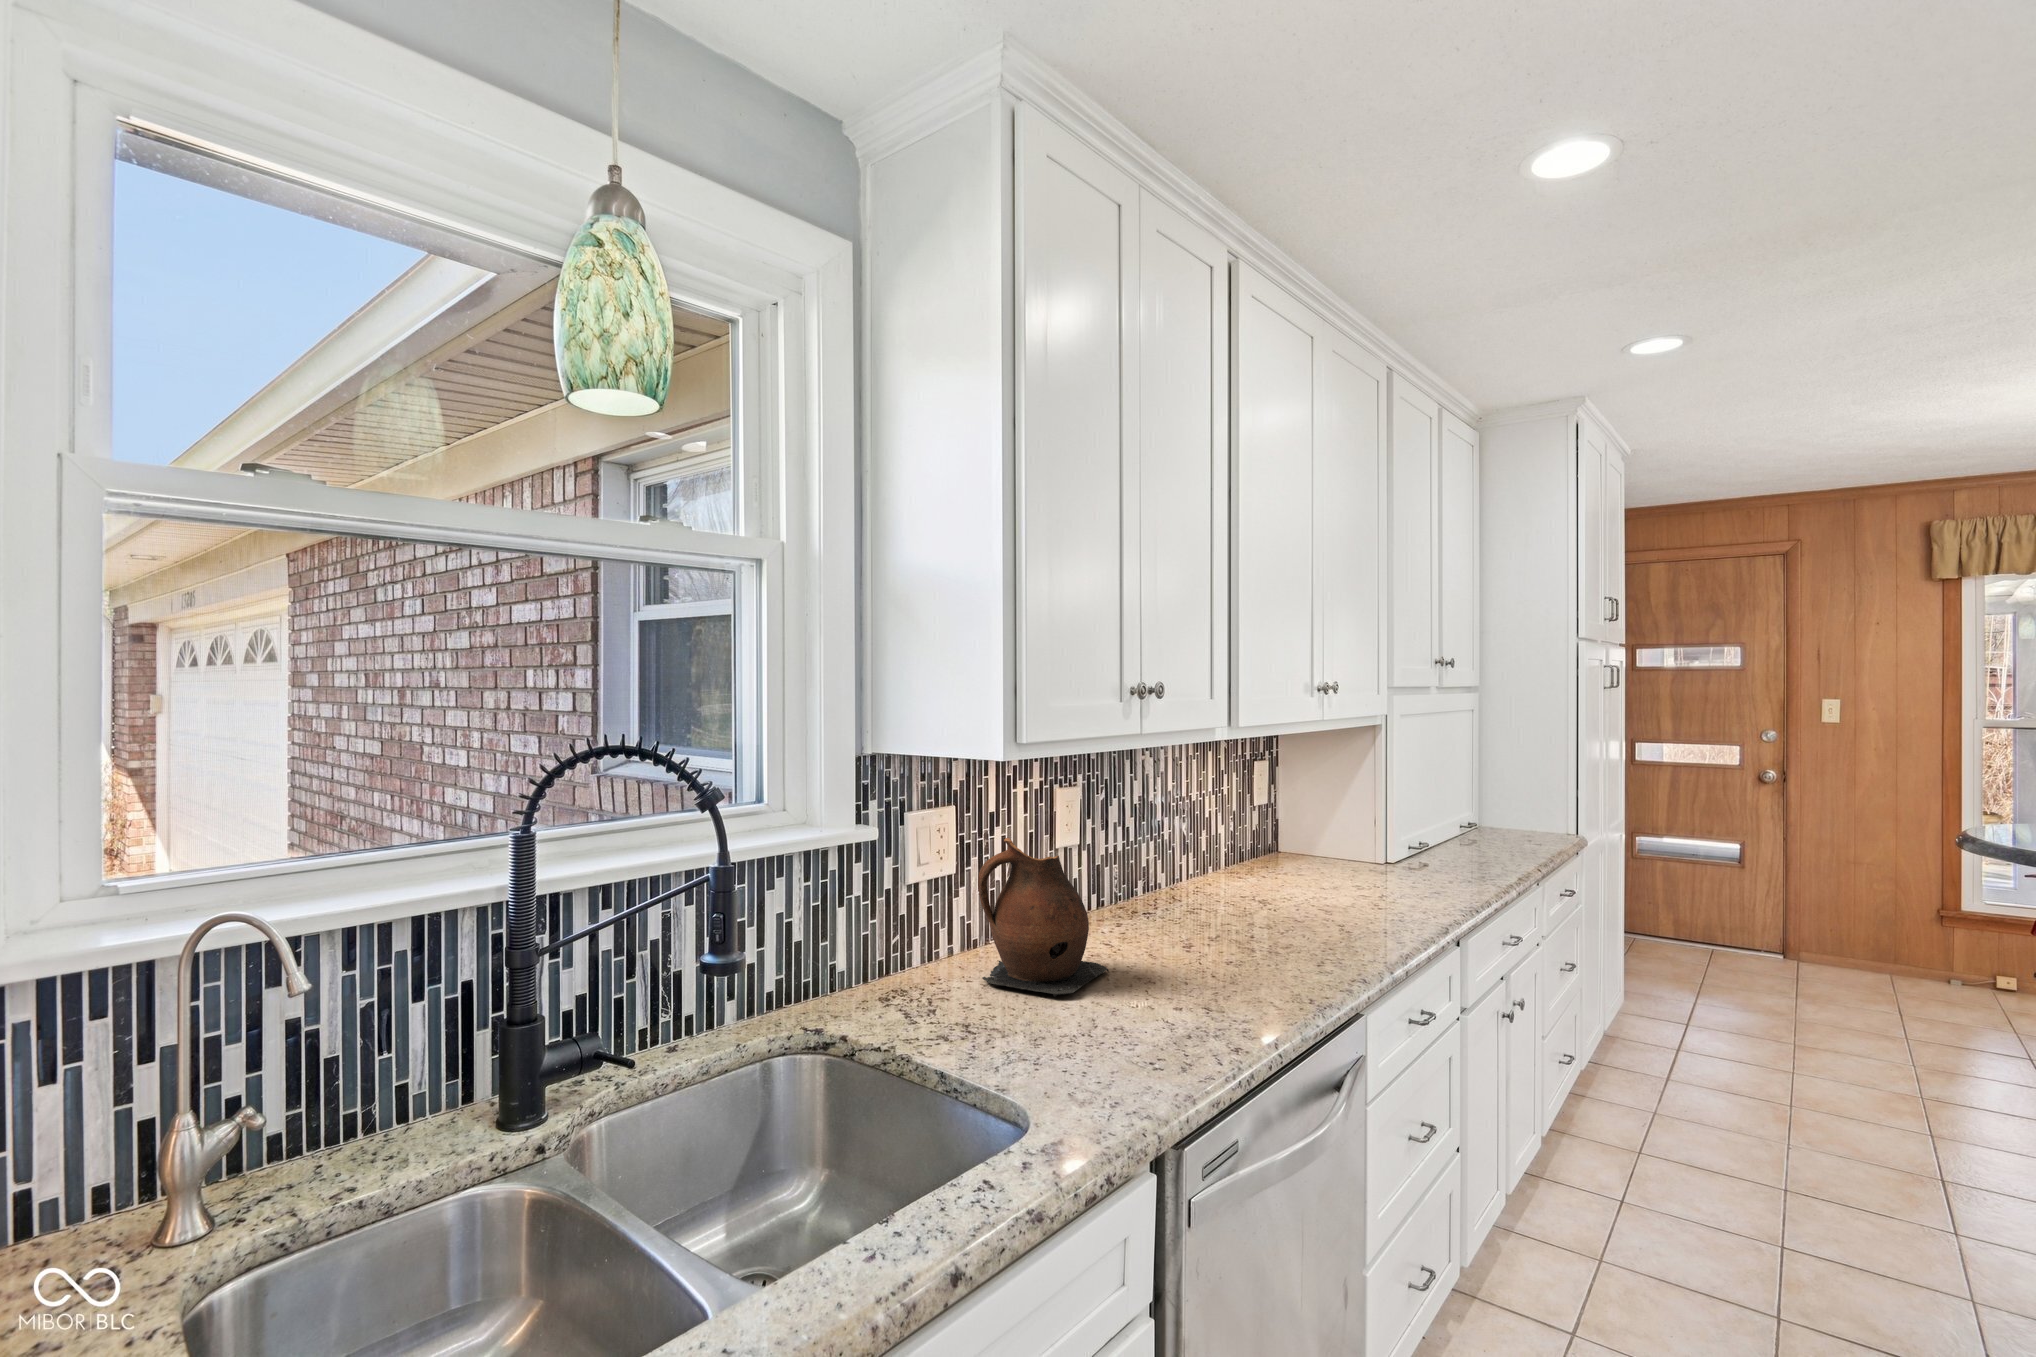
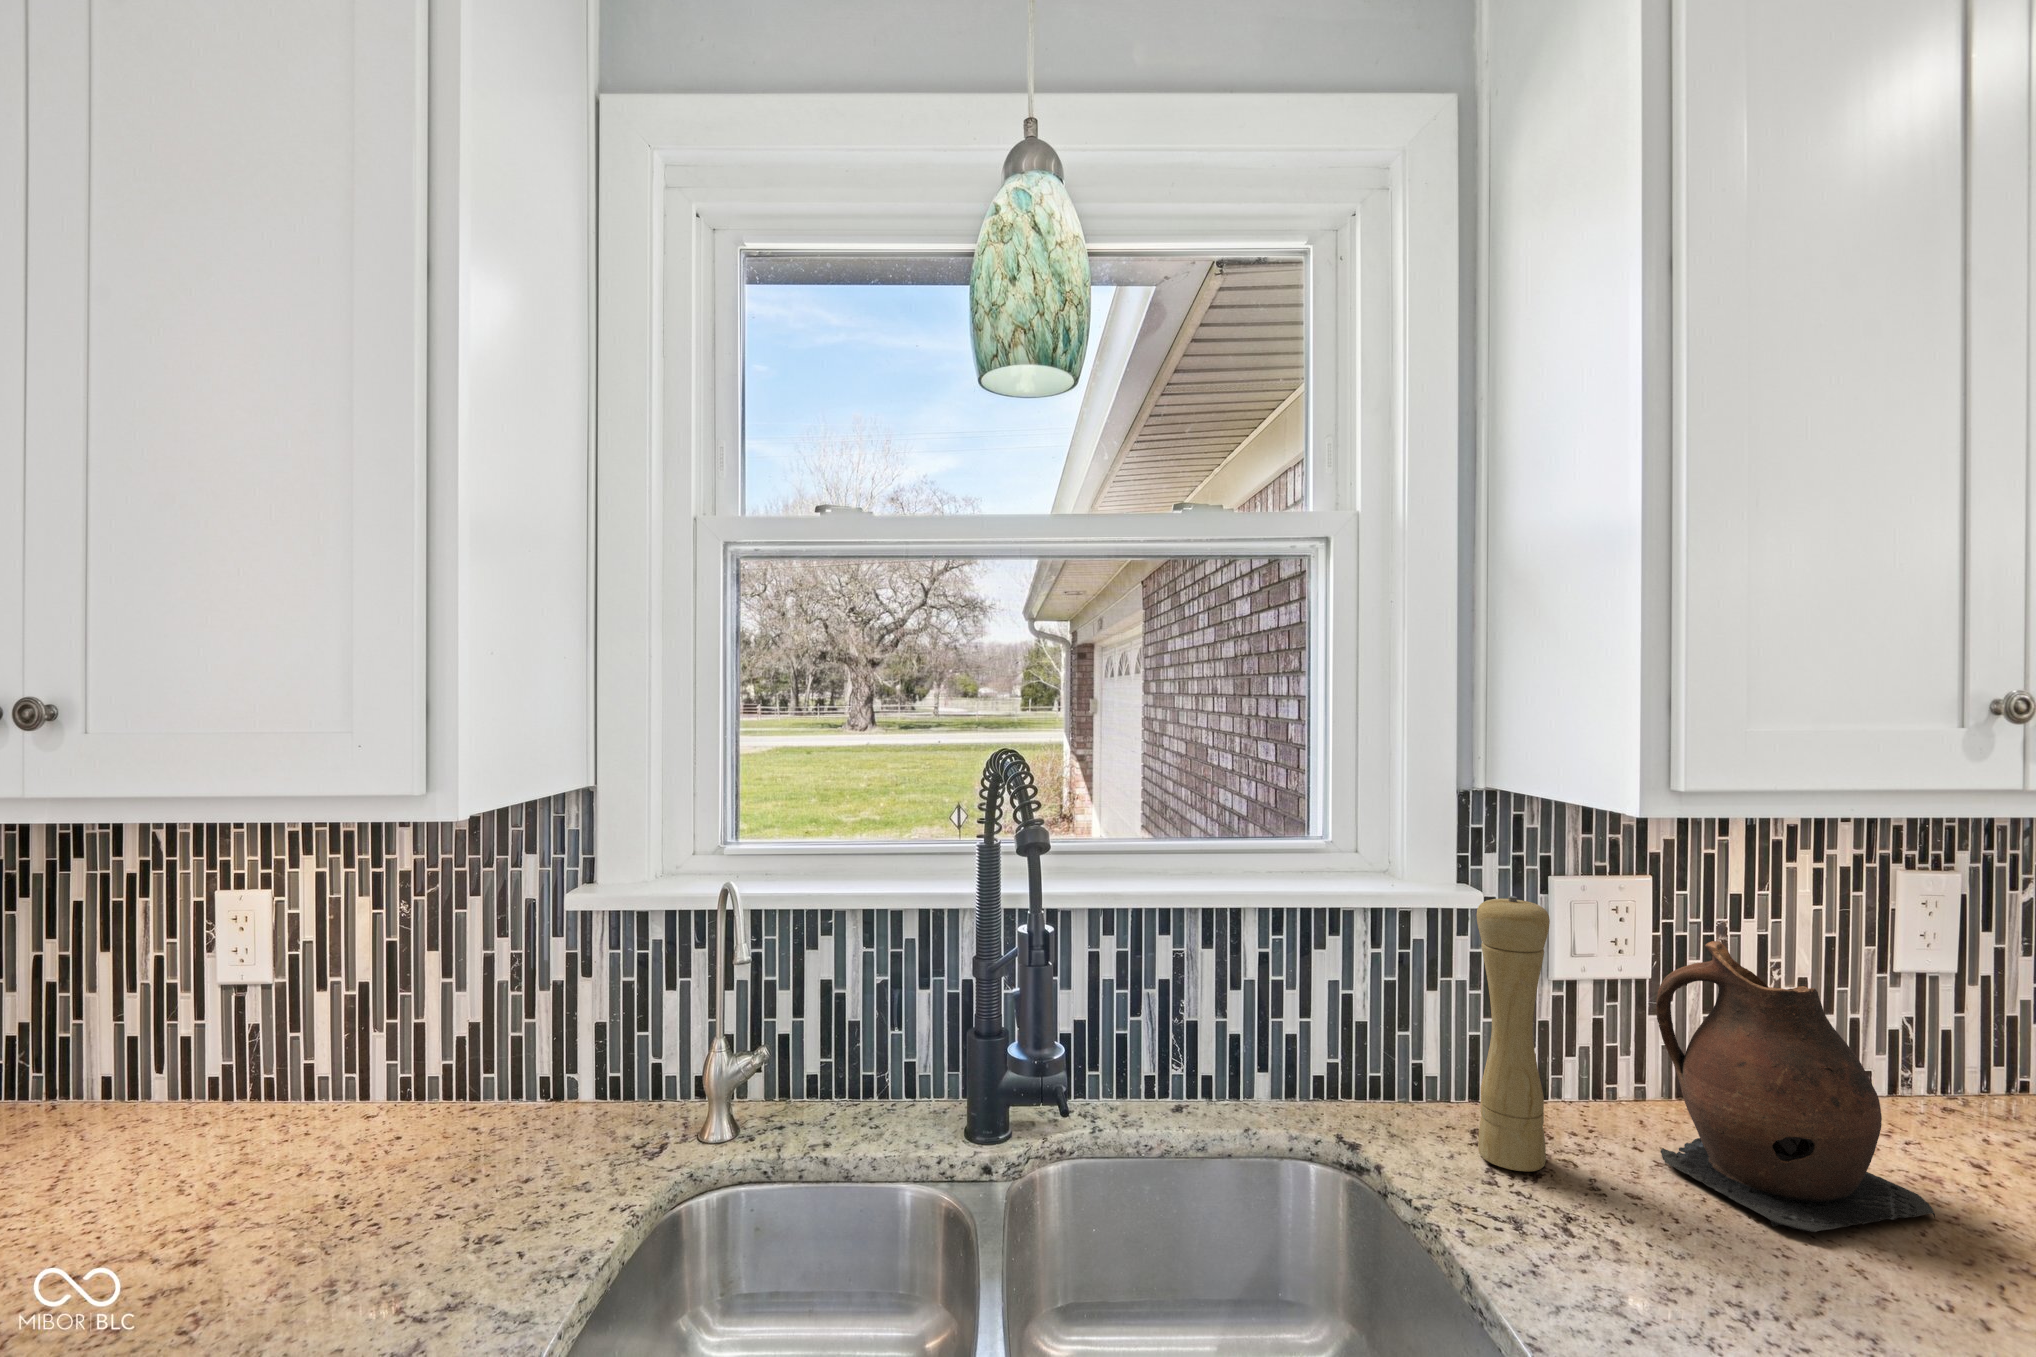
pepper mill: none [890,825,936,1014] -> present [1477,896,1550,1172]

